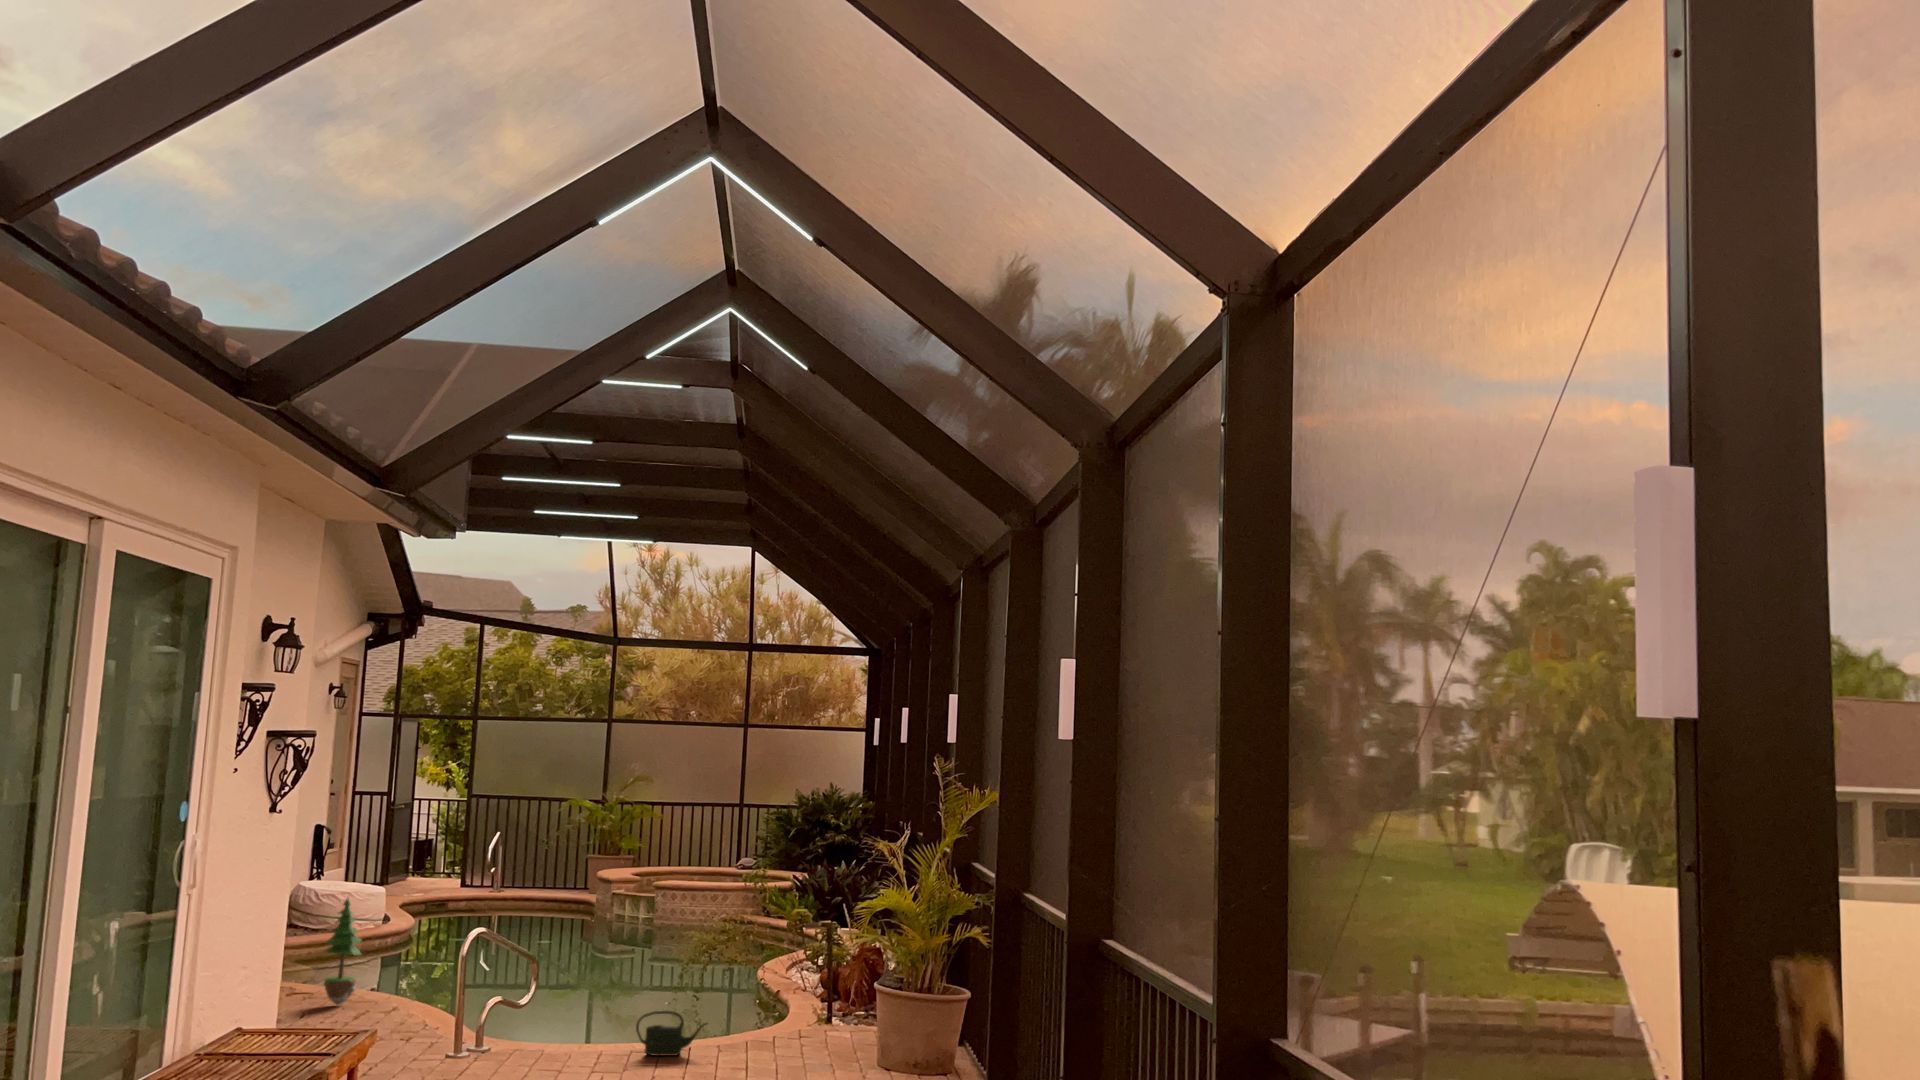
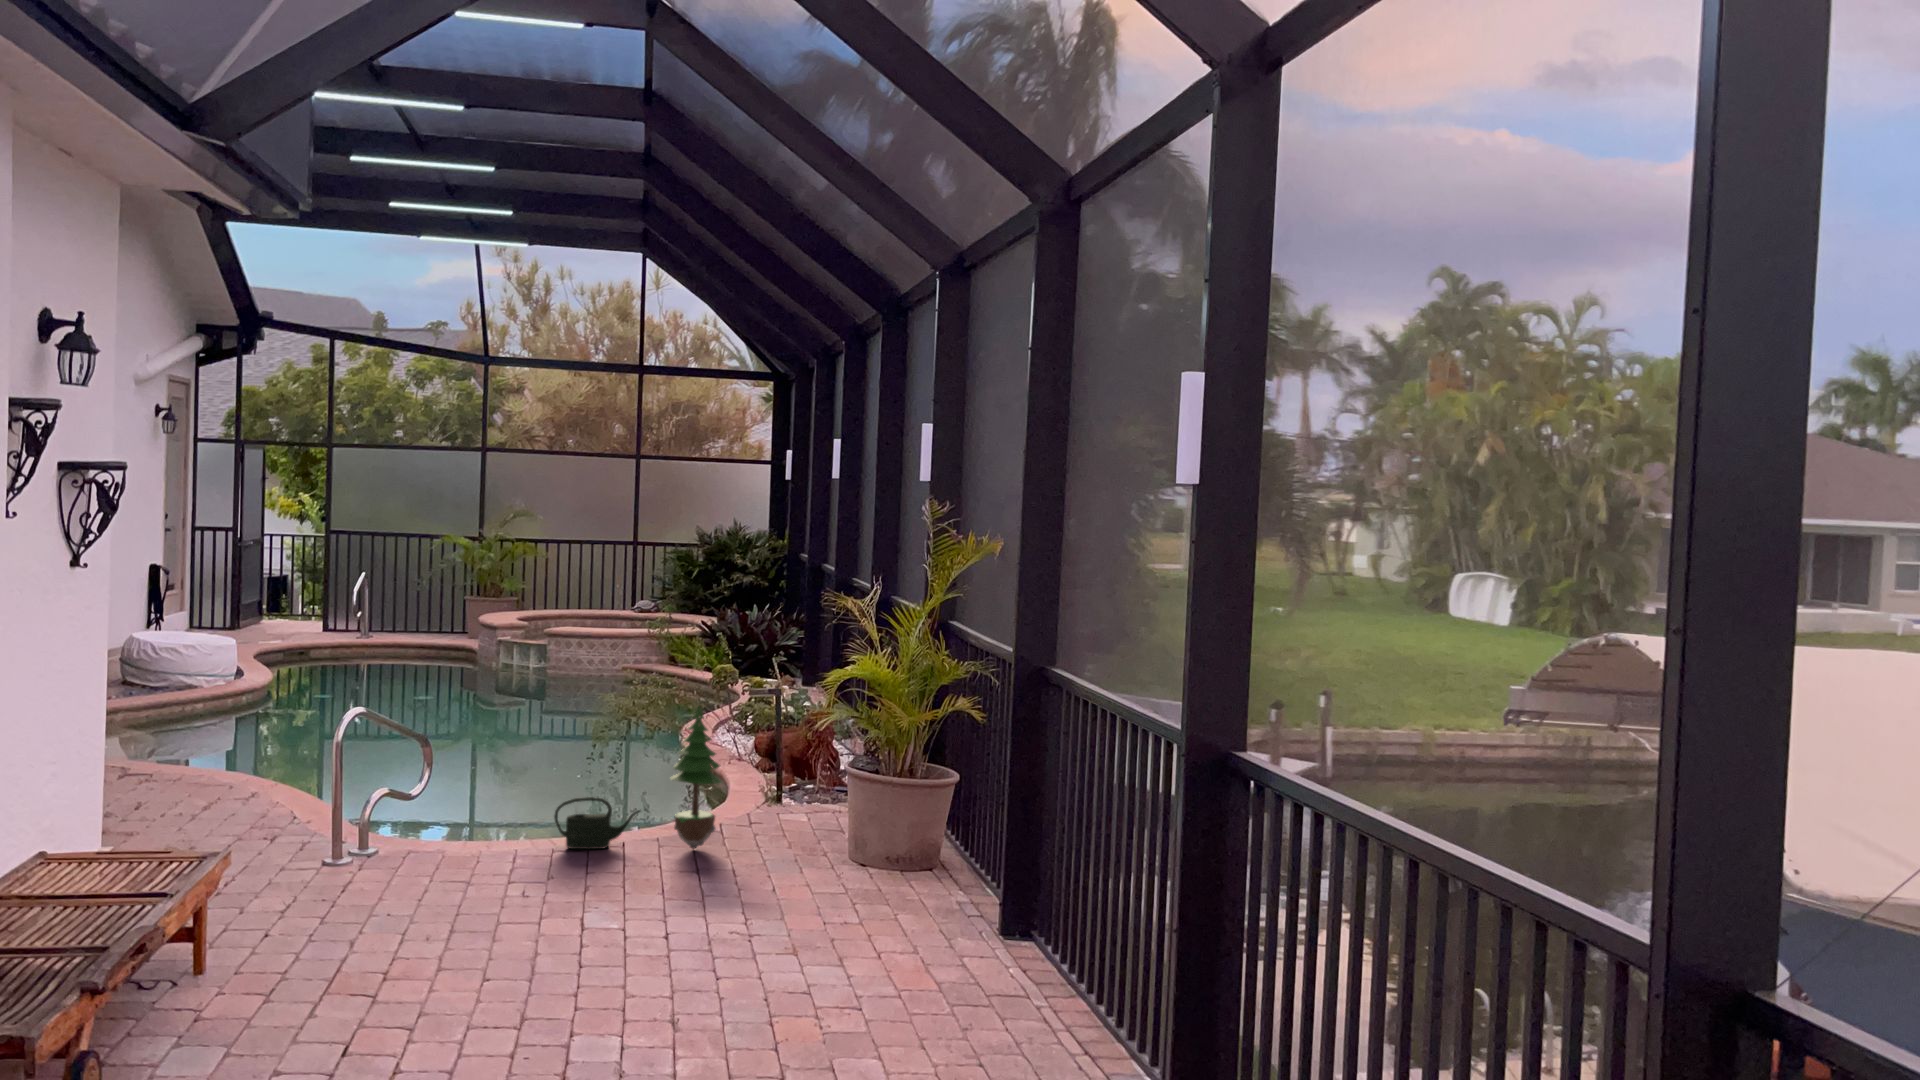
potted tree: present [324,898,361,1005] -> present [671,707,721,849]

